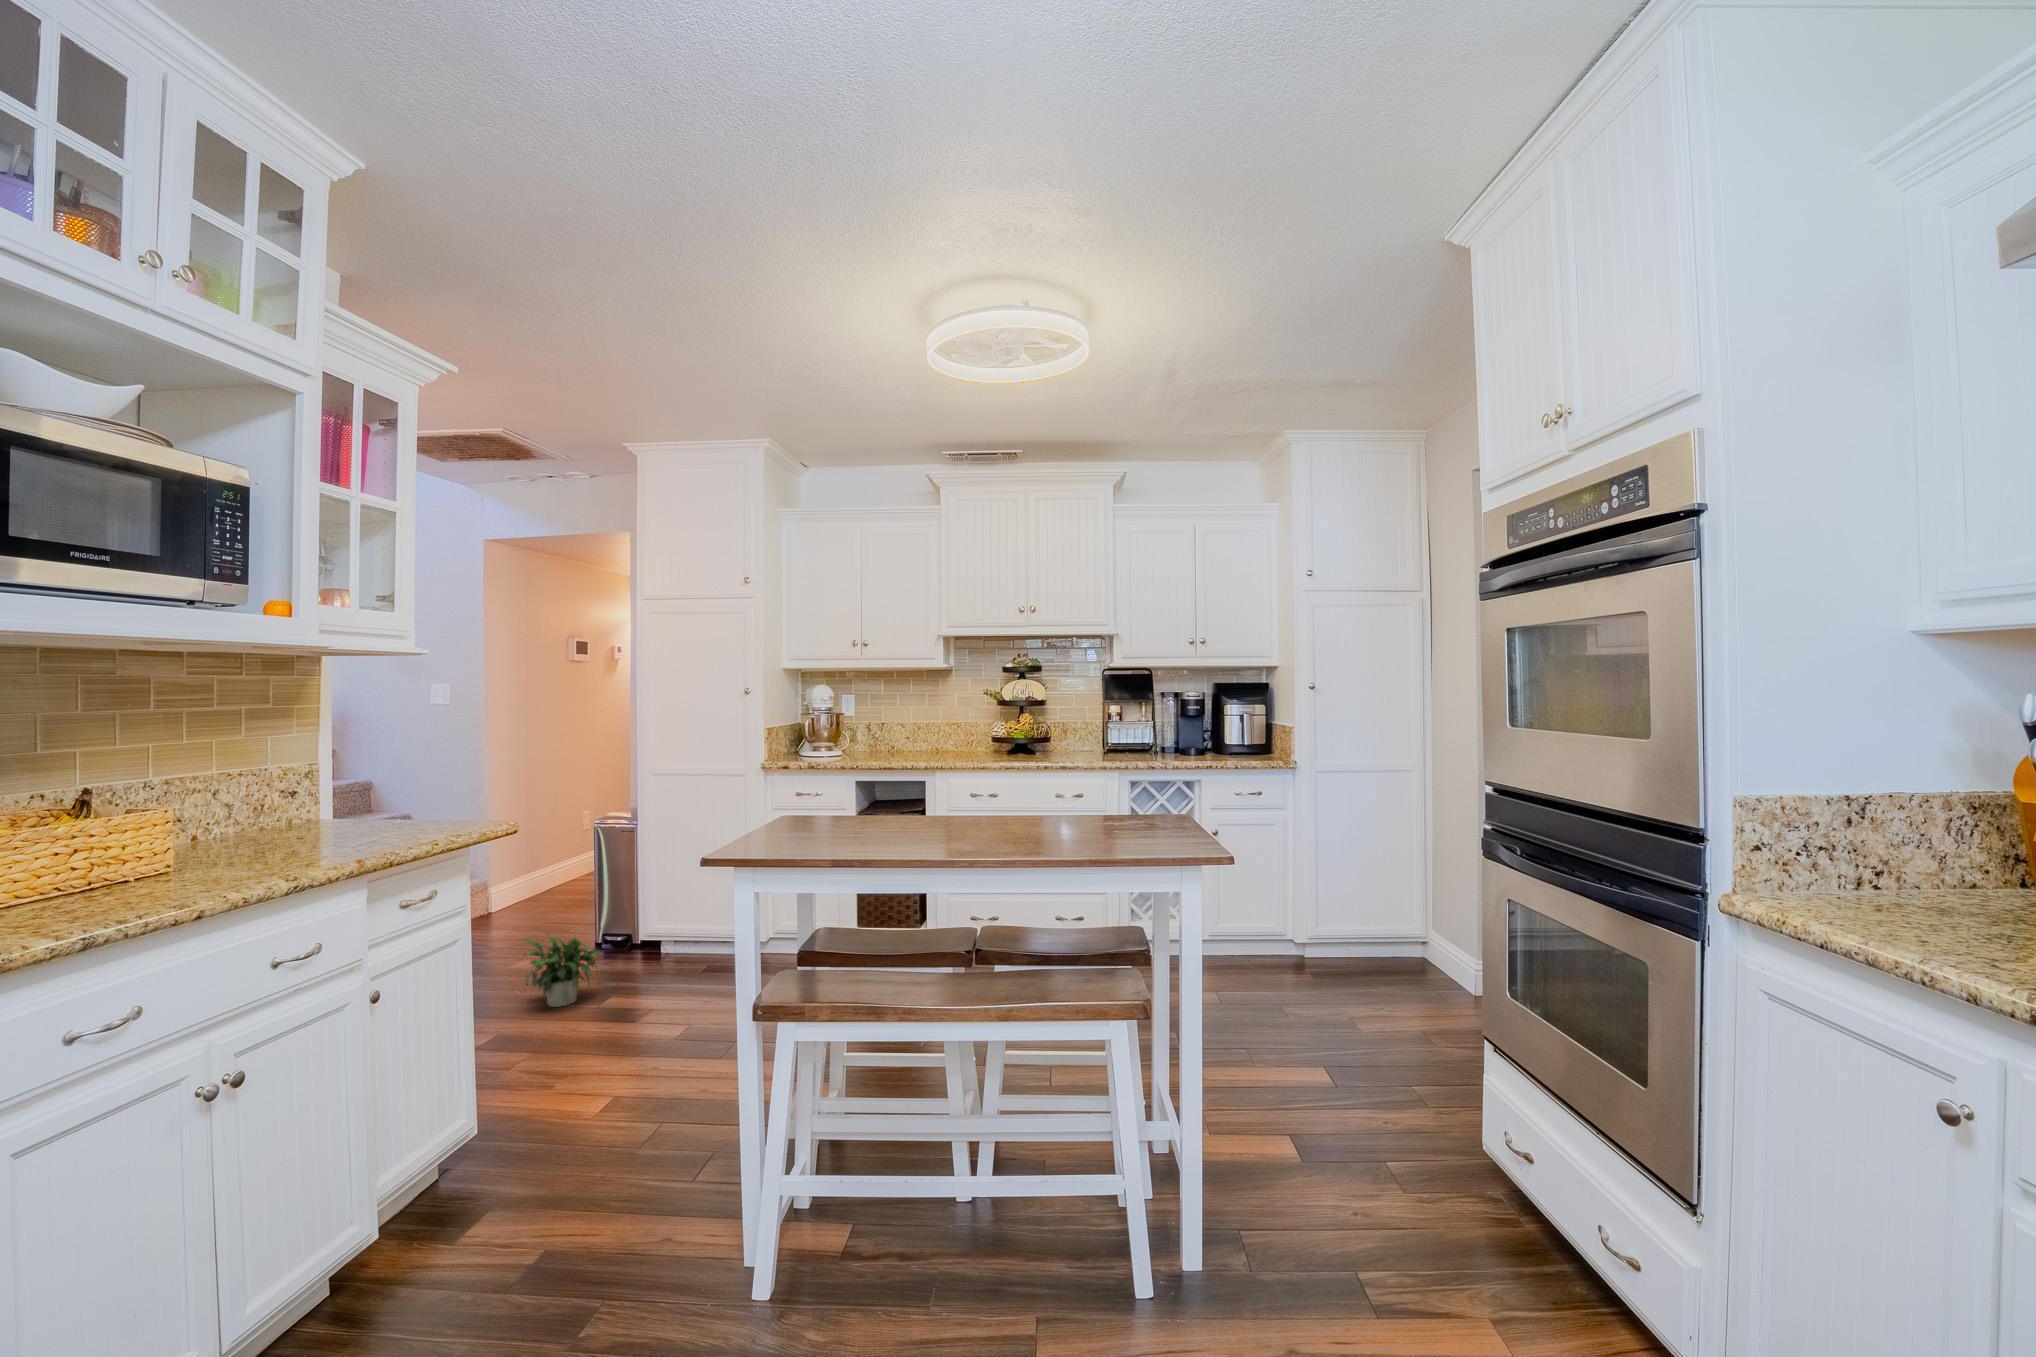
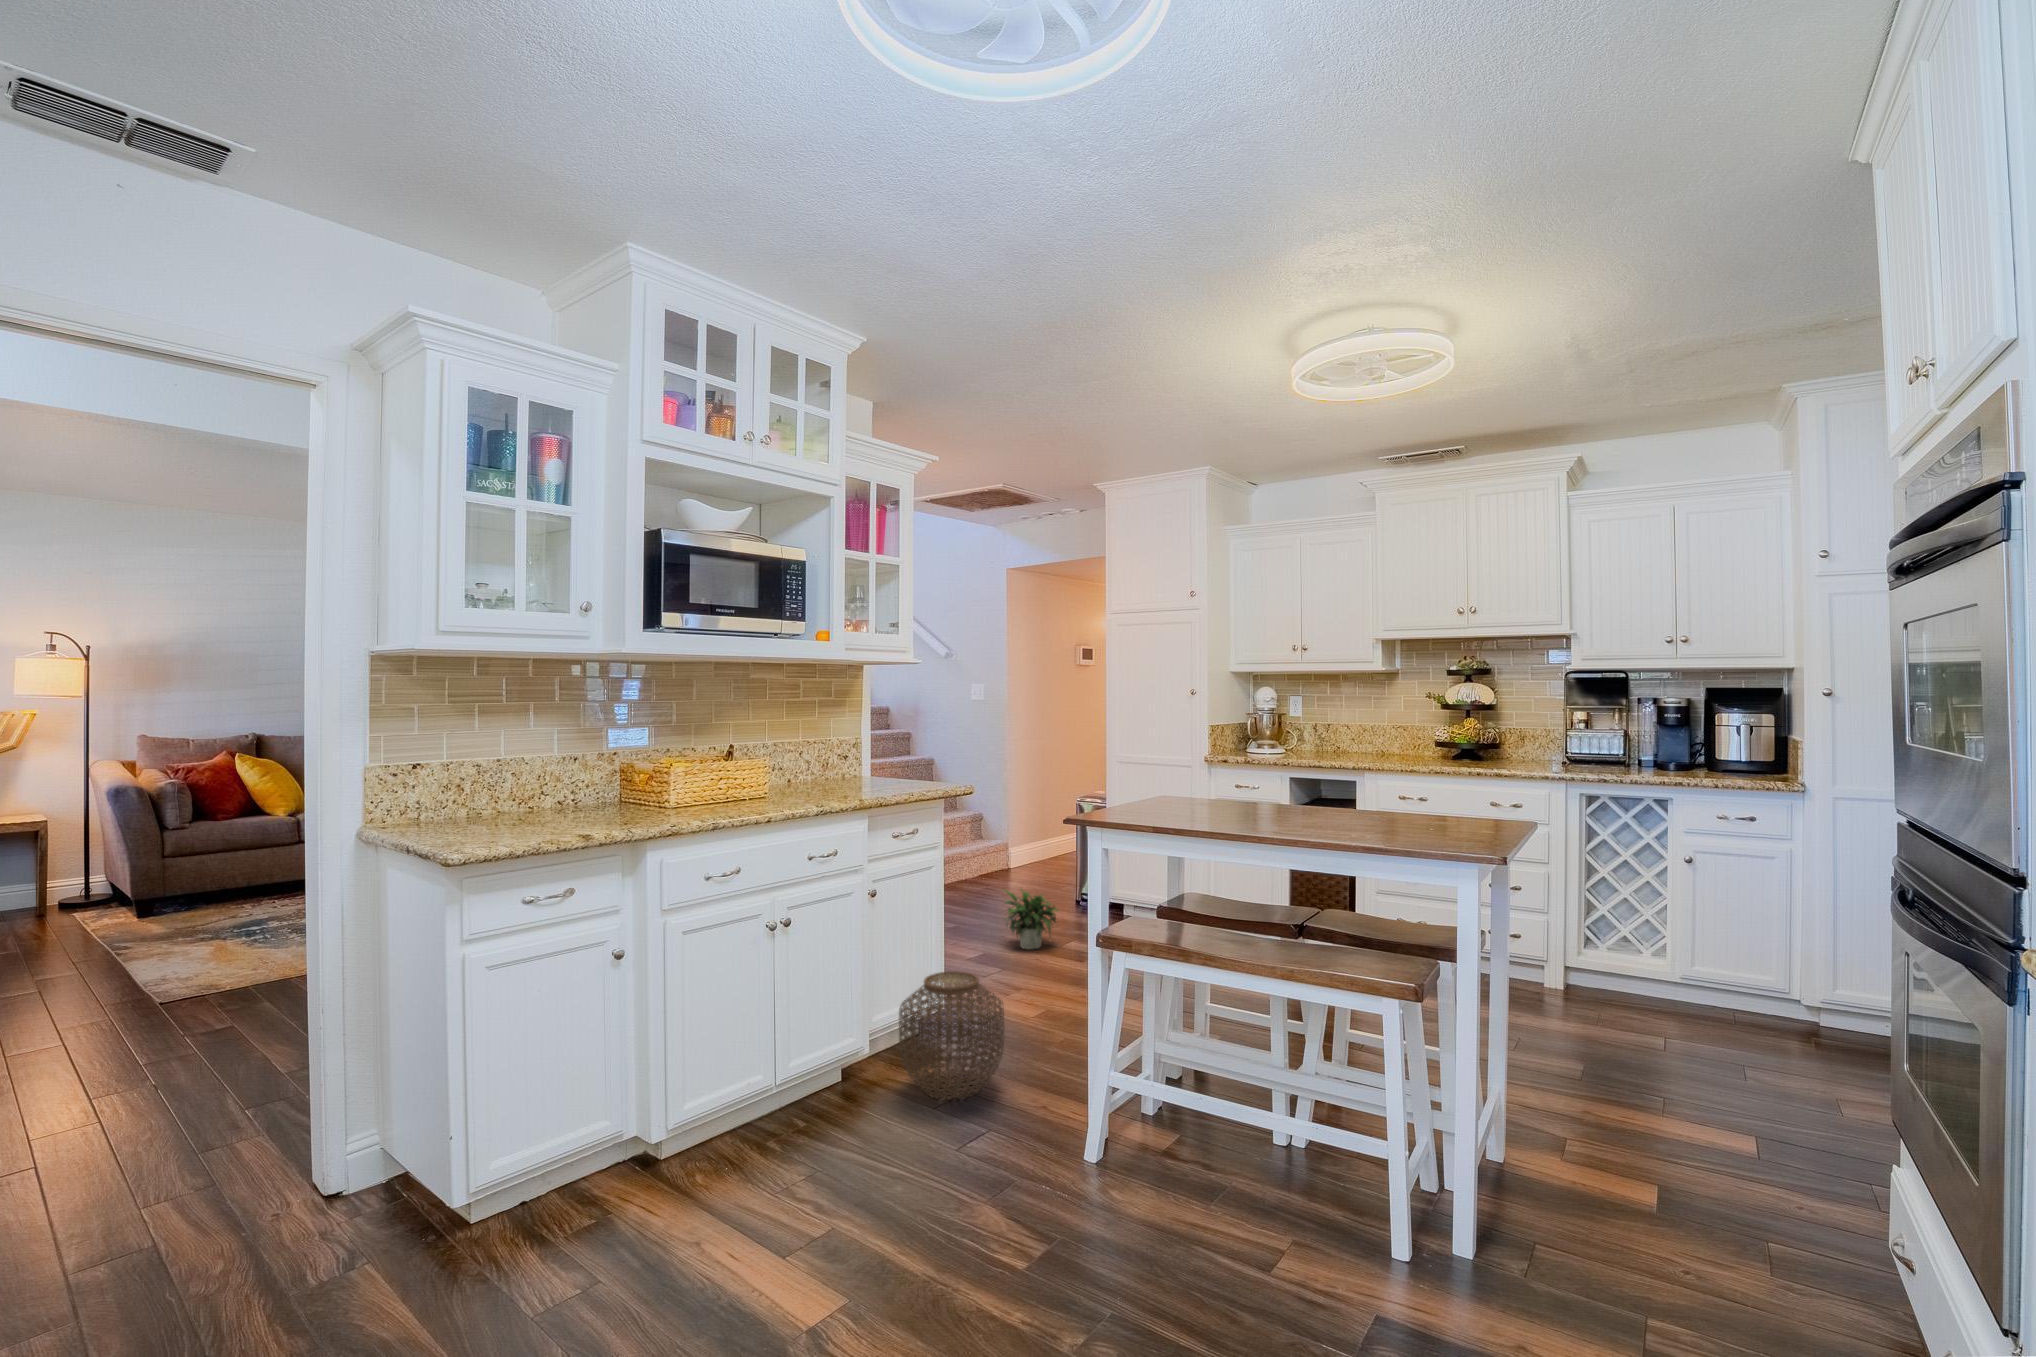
woven basket: none [430,1079,601,1277] -> present [899,971,1004,1100]

